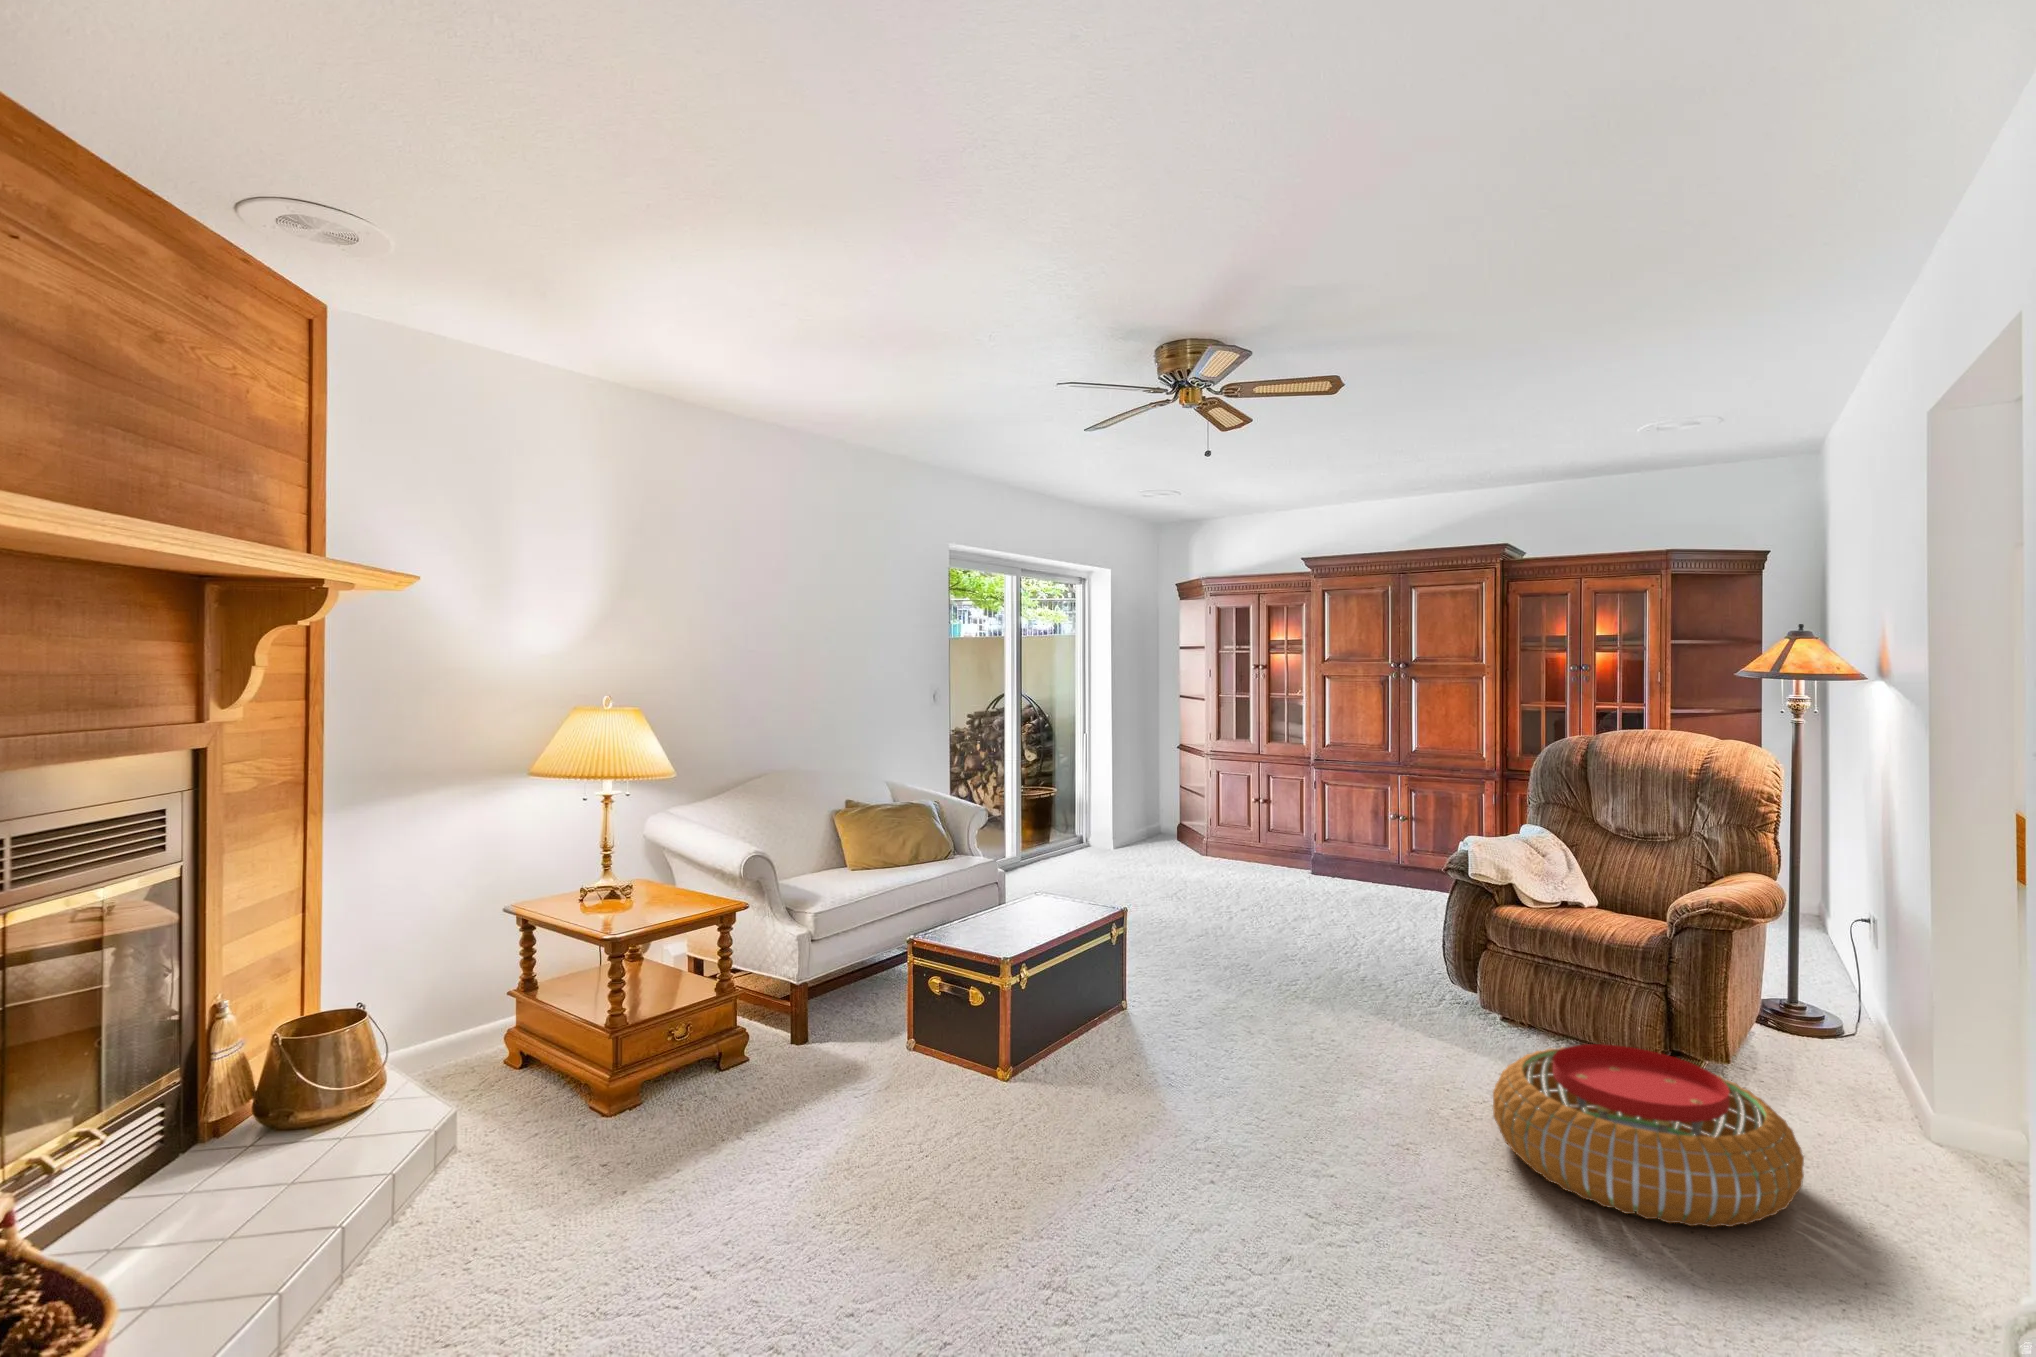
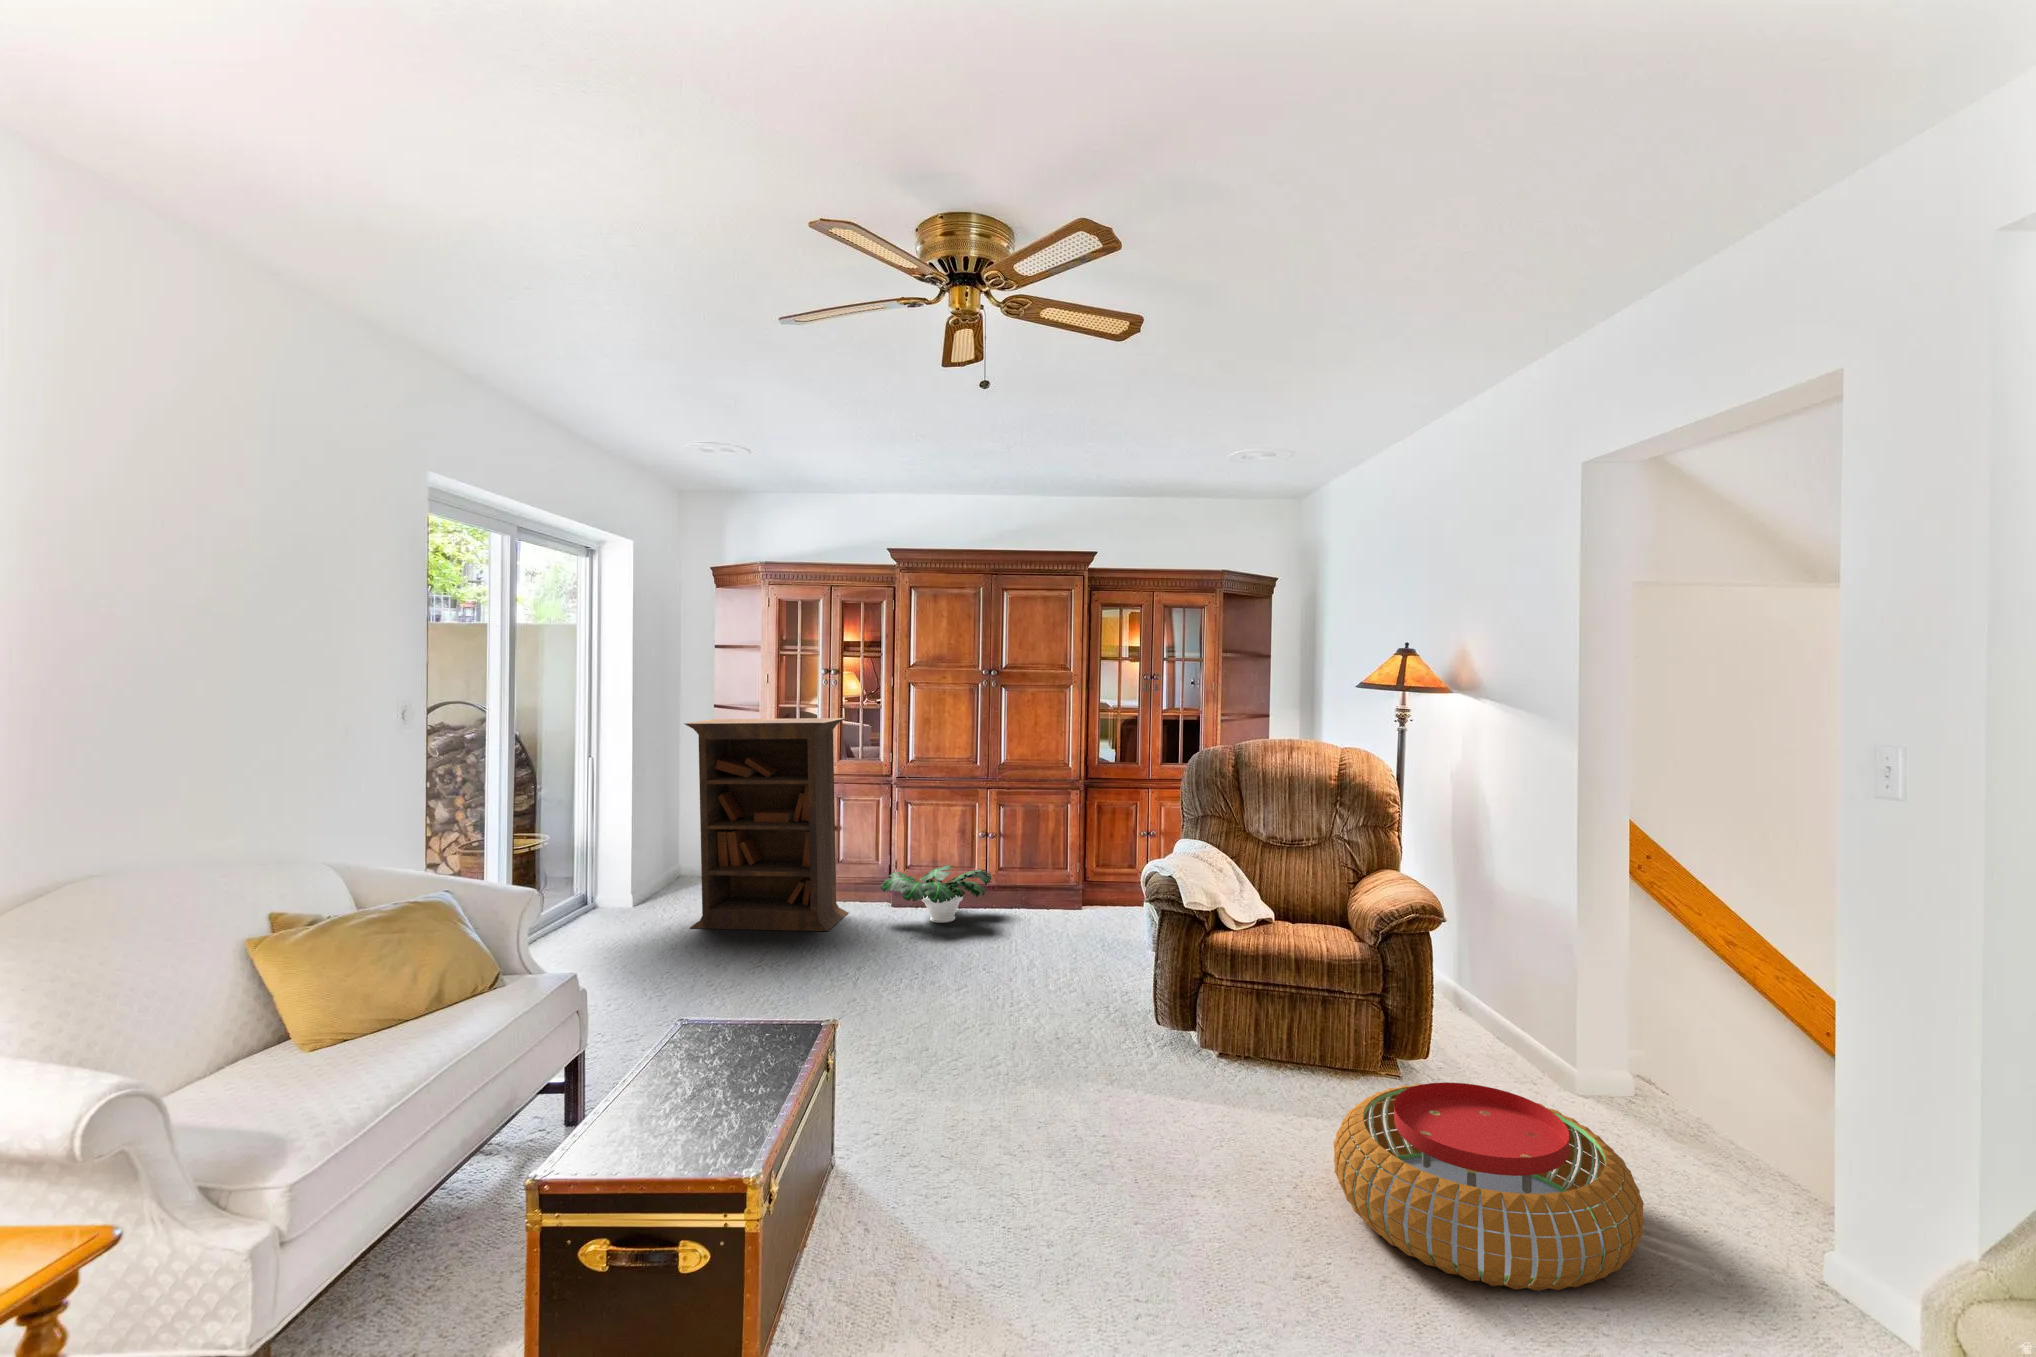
bookcase: none [1135,699,1271,884] -> present [684,718,848,931]
potted plant: none [1291,842,1400,893] -> present [881,865,991,923]

